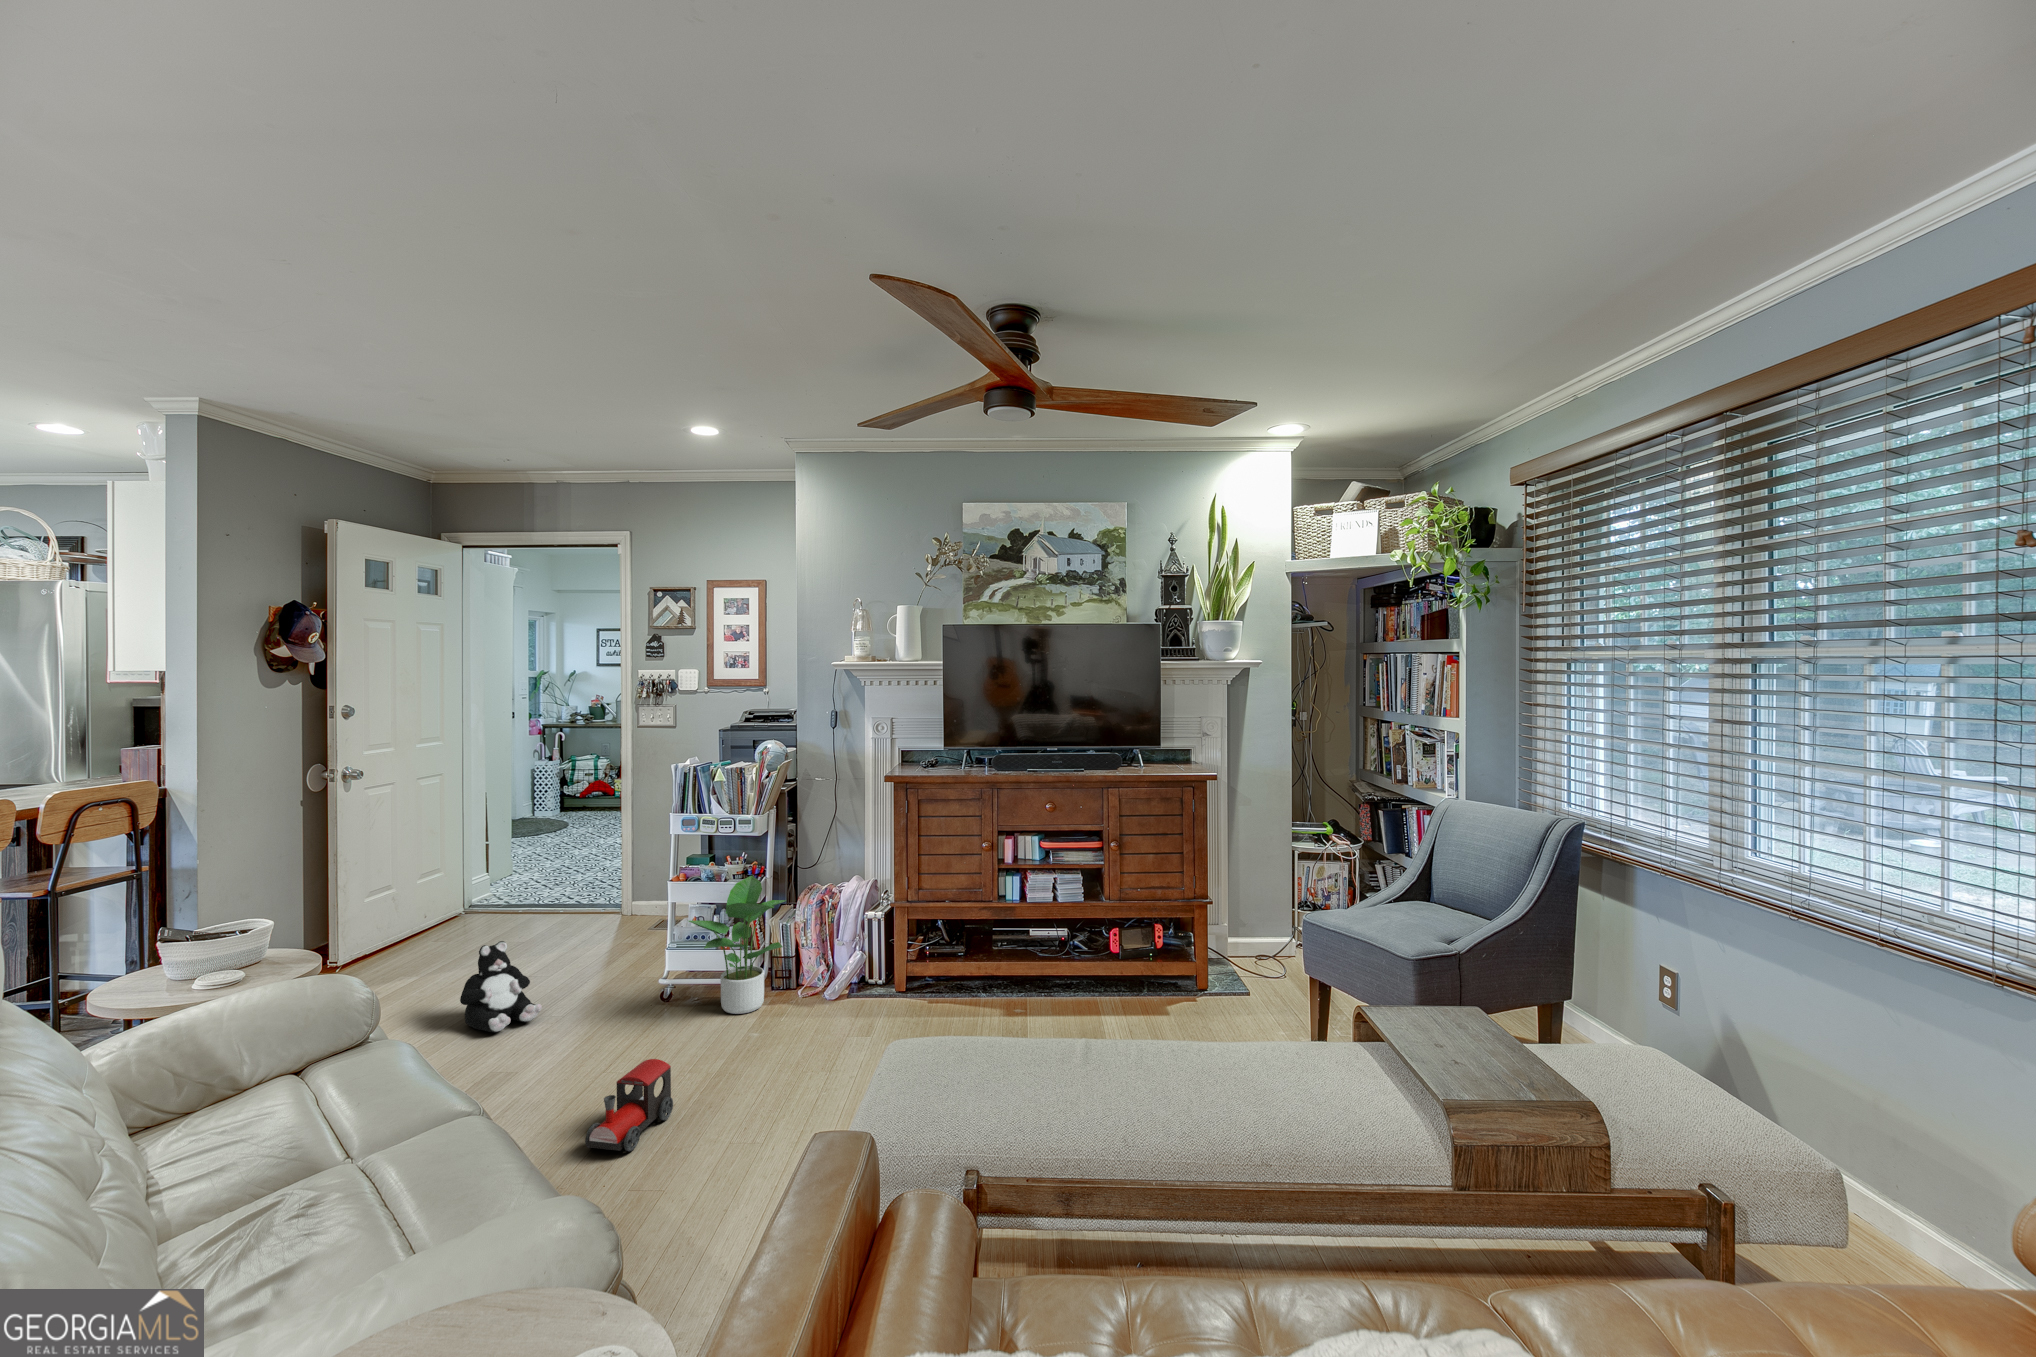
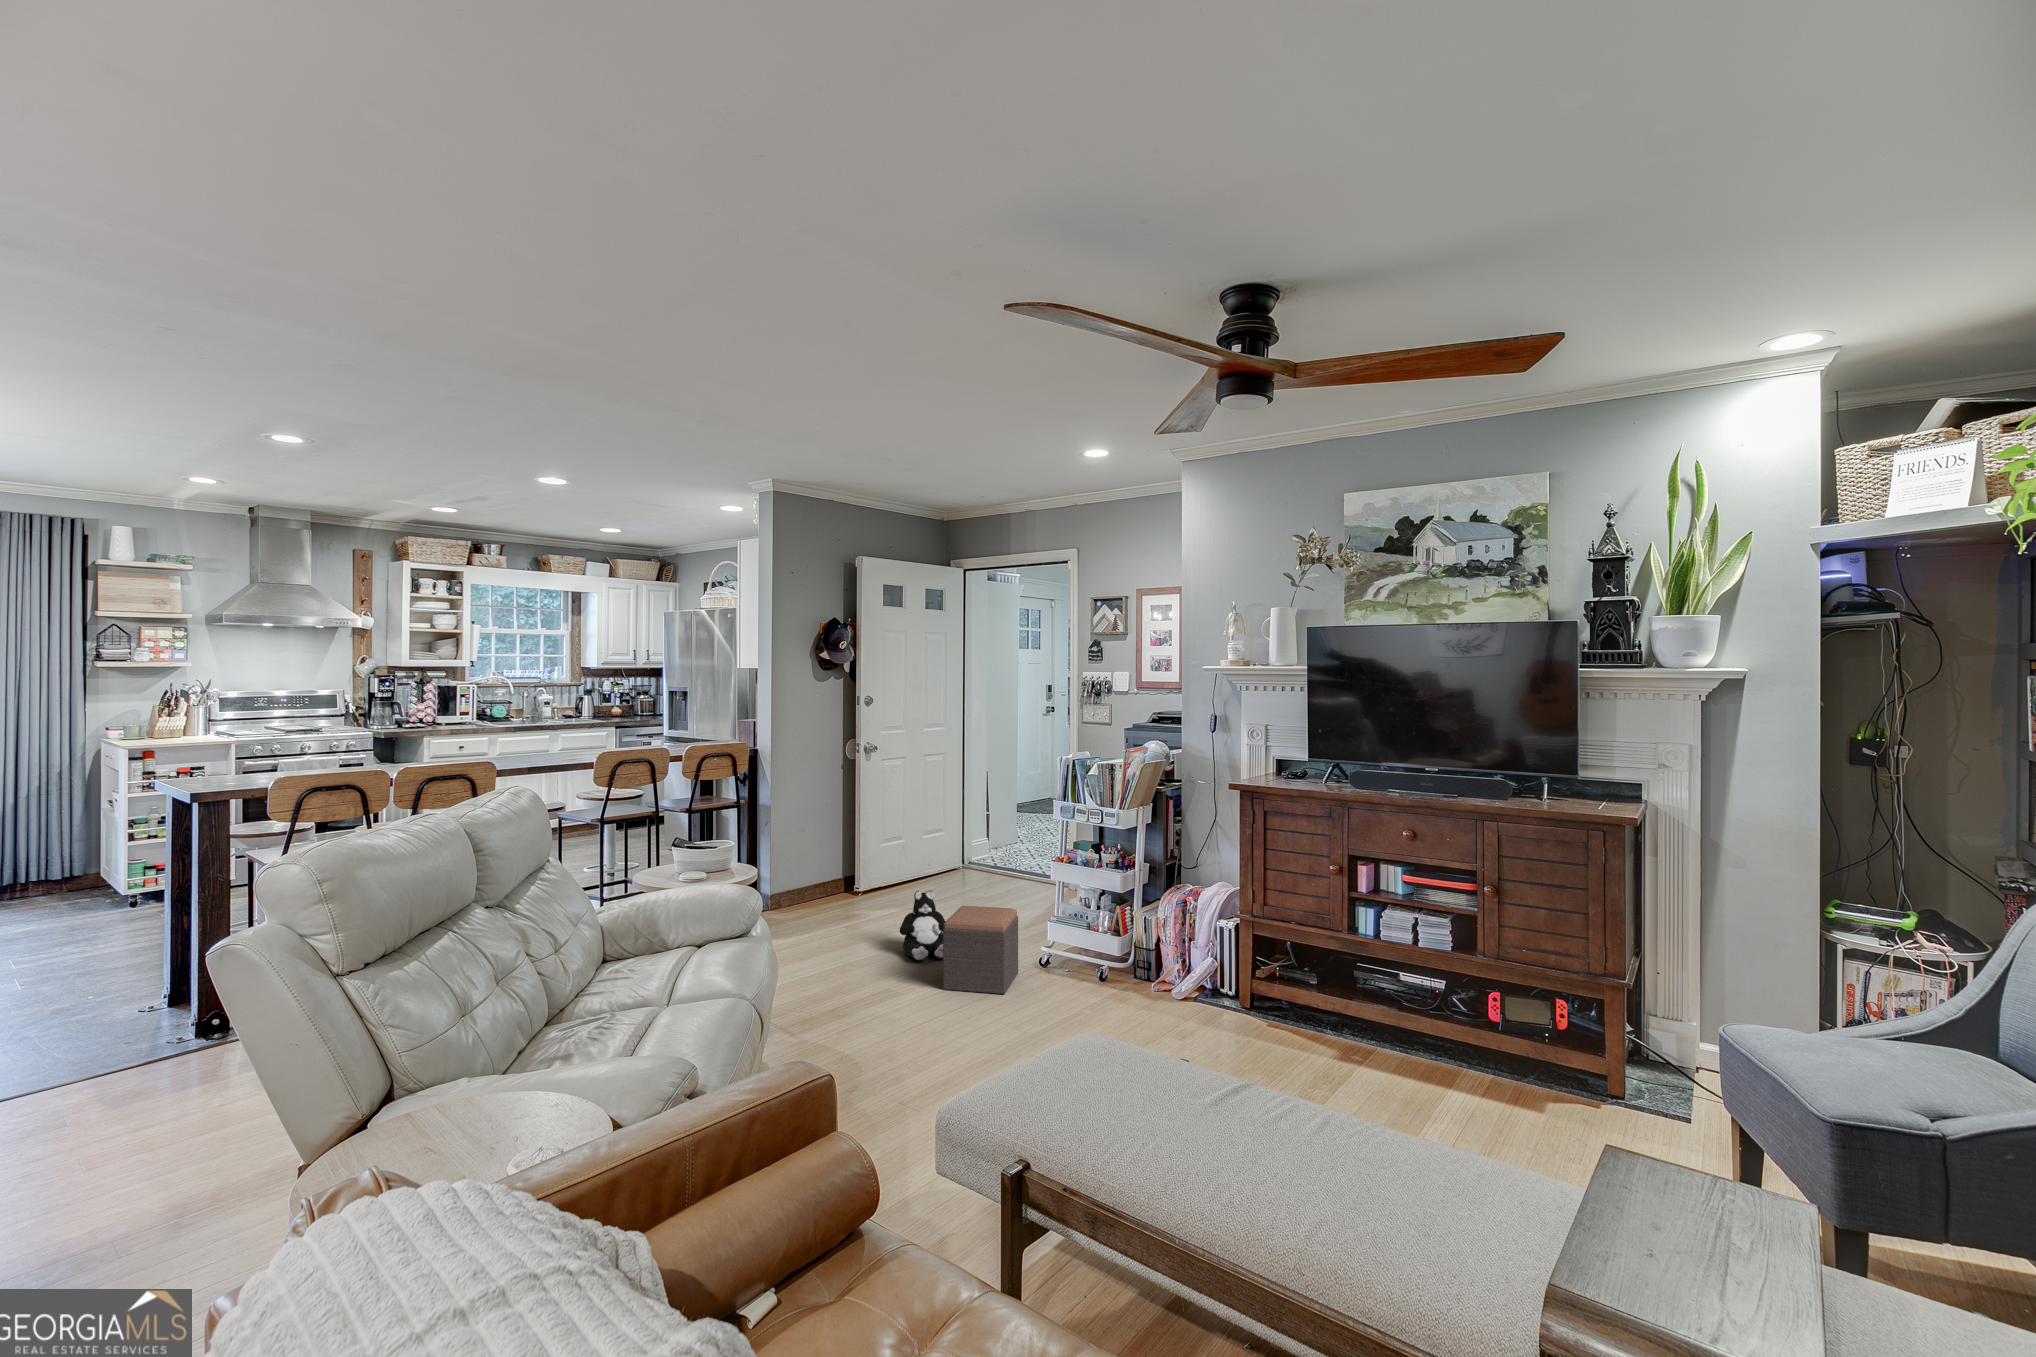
potted plant: present [689,876,786,1014] -> none [1053,867,1144,991]
footstool: none [558,942,645,1060] -> present [943,906,1018,994]
toy train: present [585,1059,673,1151] -> none [914,998,986,1062]

